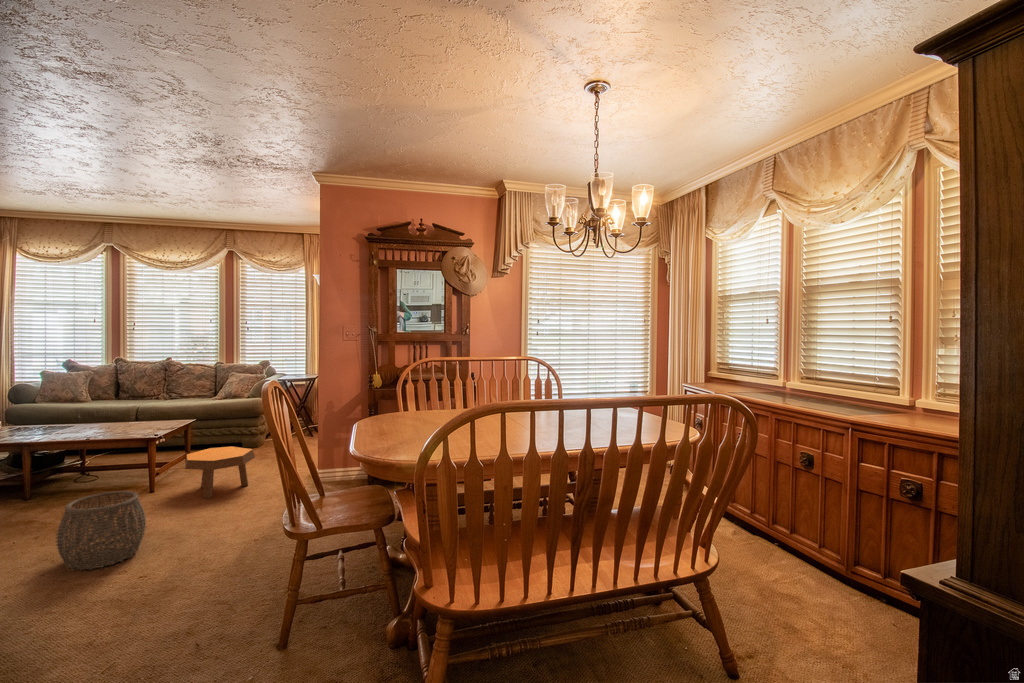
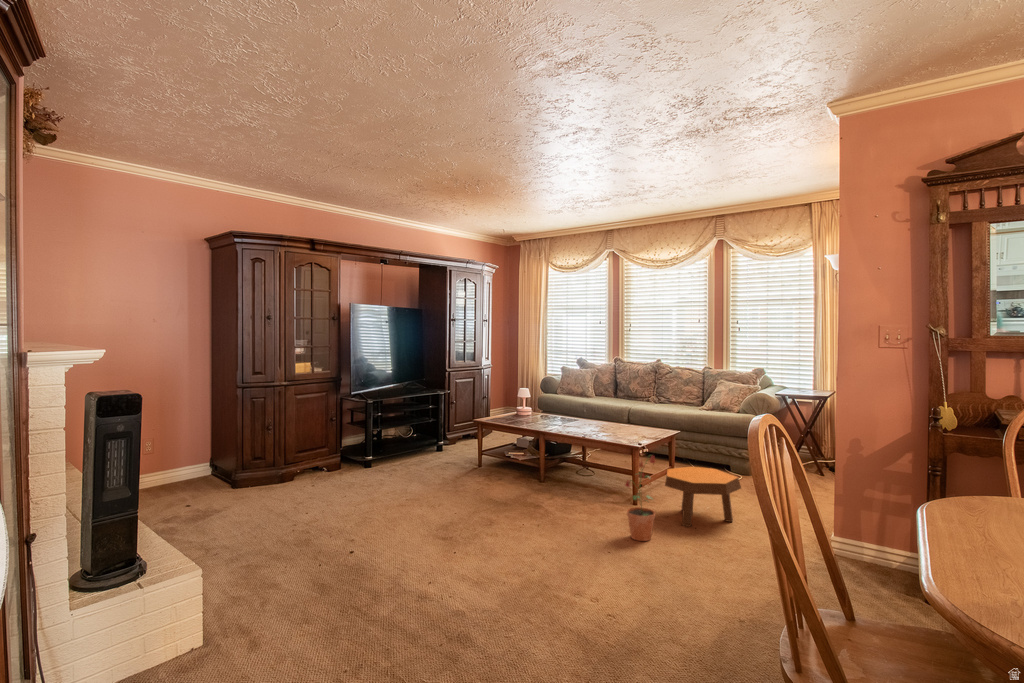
potted plant: none [144,443,180,522] -> present [625,456,655,541]
woven basket: present [56,491,146,570] -> none [548,496,621,578]

